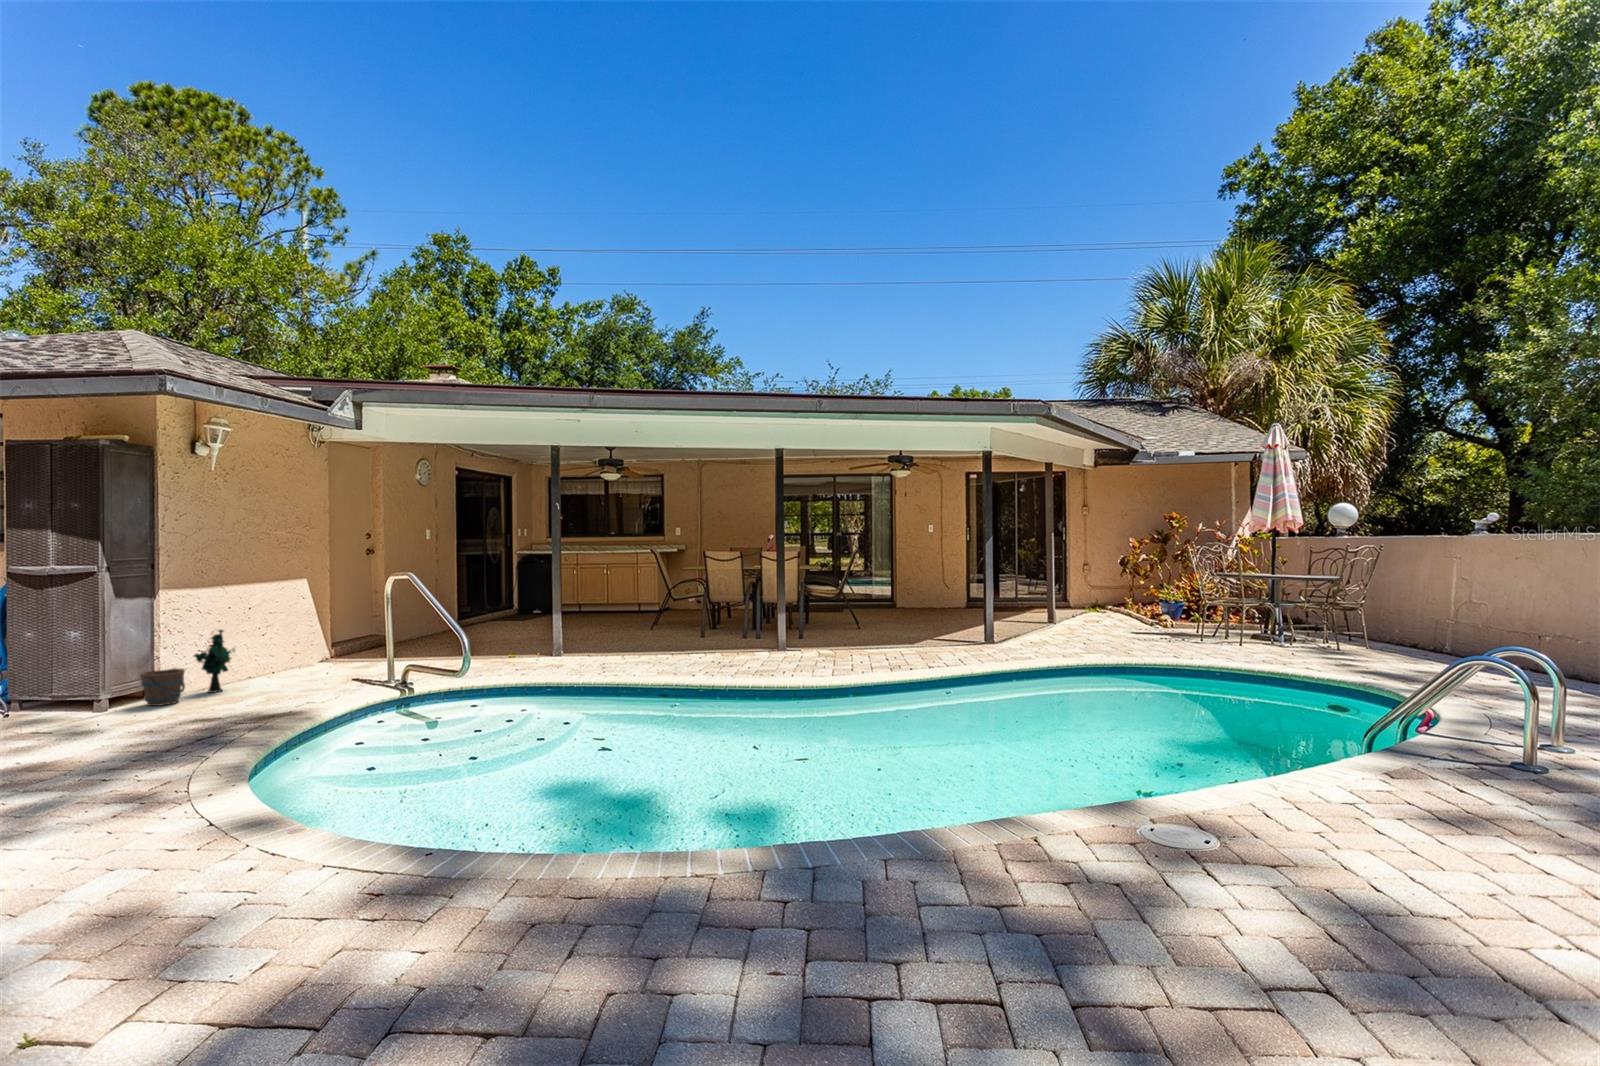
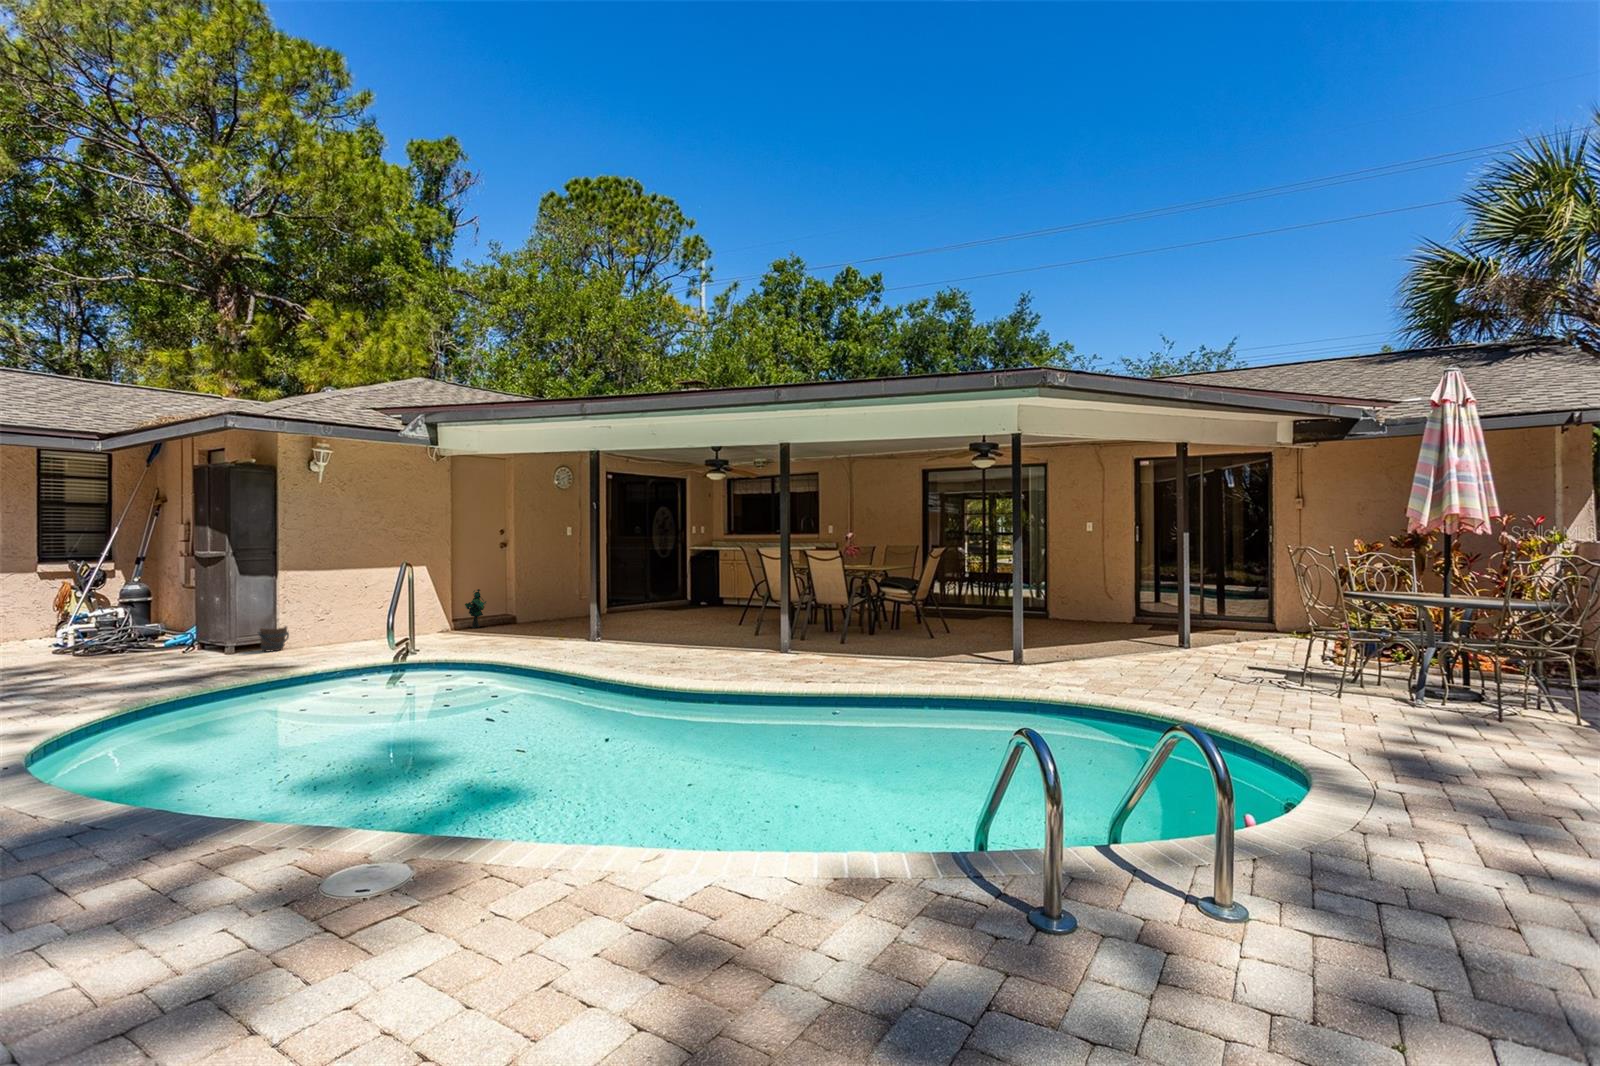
decorative plant: present [194,629,235,693] -> present [465,589,486,628]

